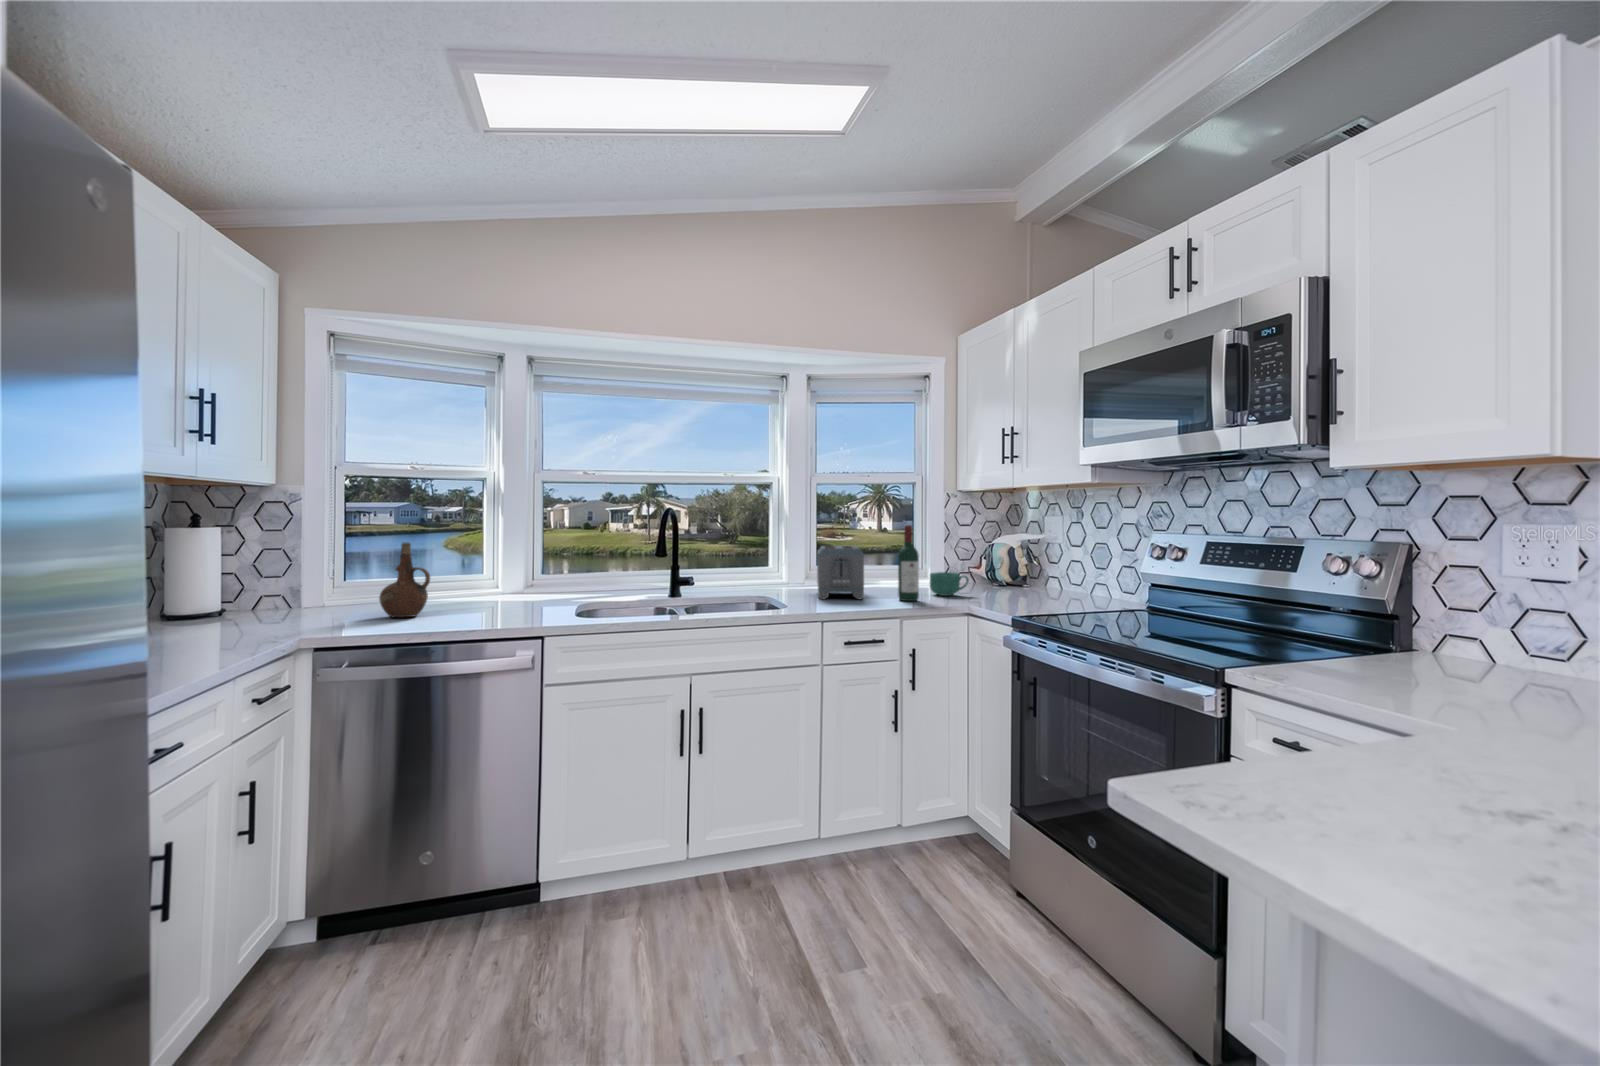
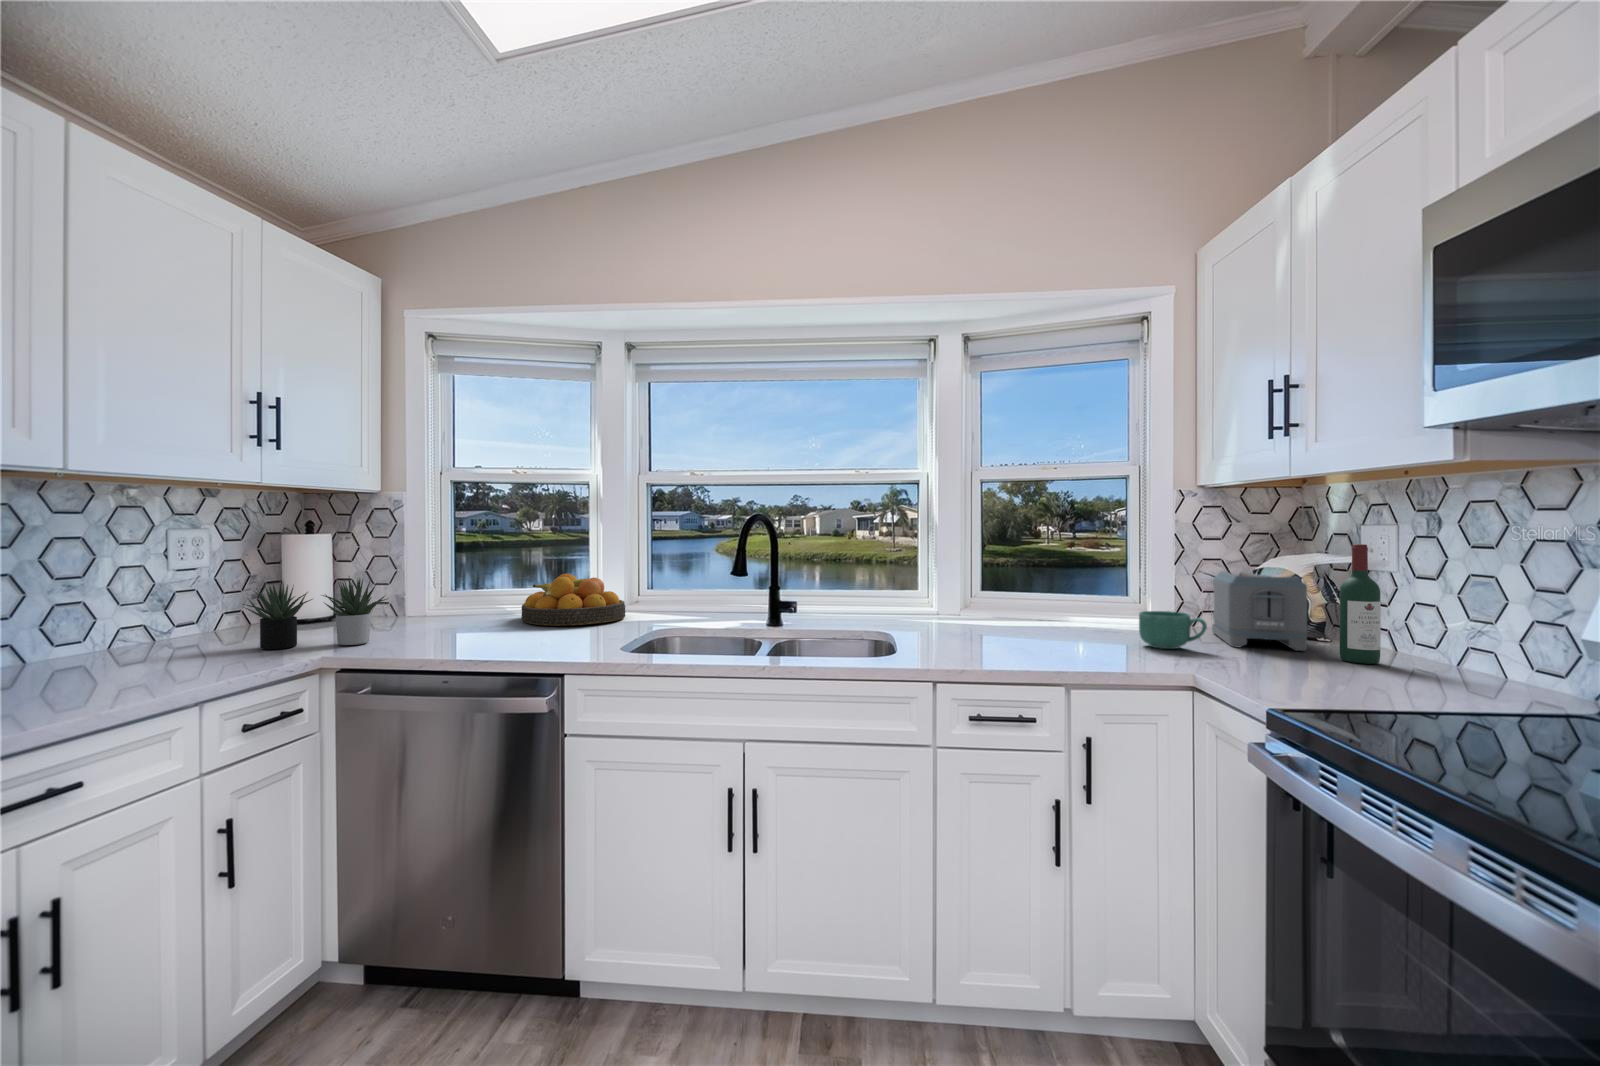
wine bottle: present [898,525,919,601] -> present [1340,544,1381,664]
ceramic pitcher: present [379,542,430,617] -> none [428,553,482,637]
toaster: present [817,546,864,599] -> present [1212,571,1307,651]
fruit bowl: none [442,560,538,605] -> present [521,574,626,626]
succulent plant: none [198,563,350,635] -> present [243,578,387,649]

